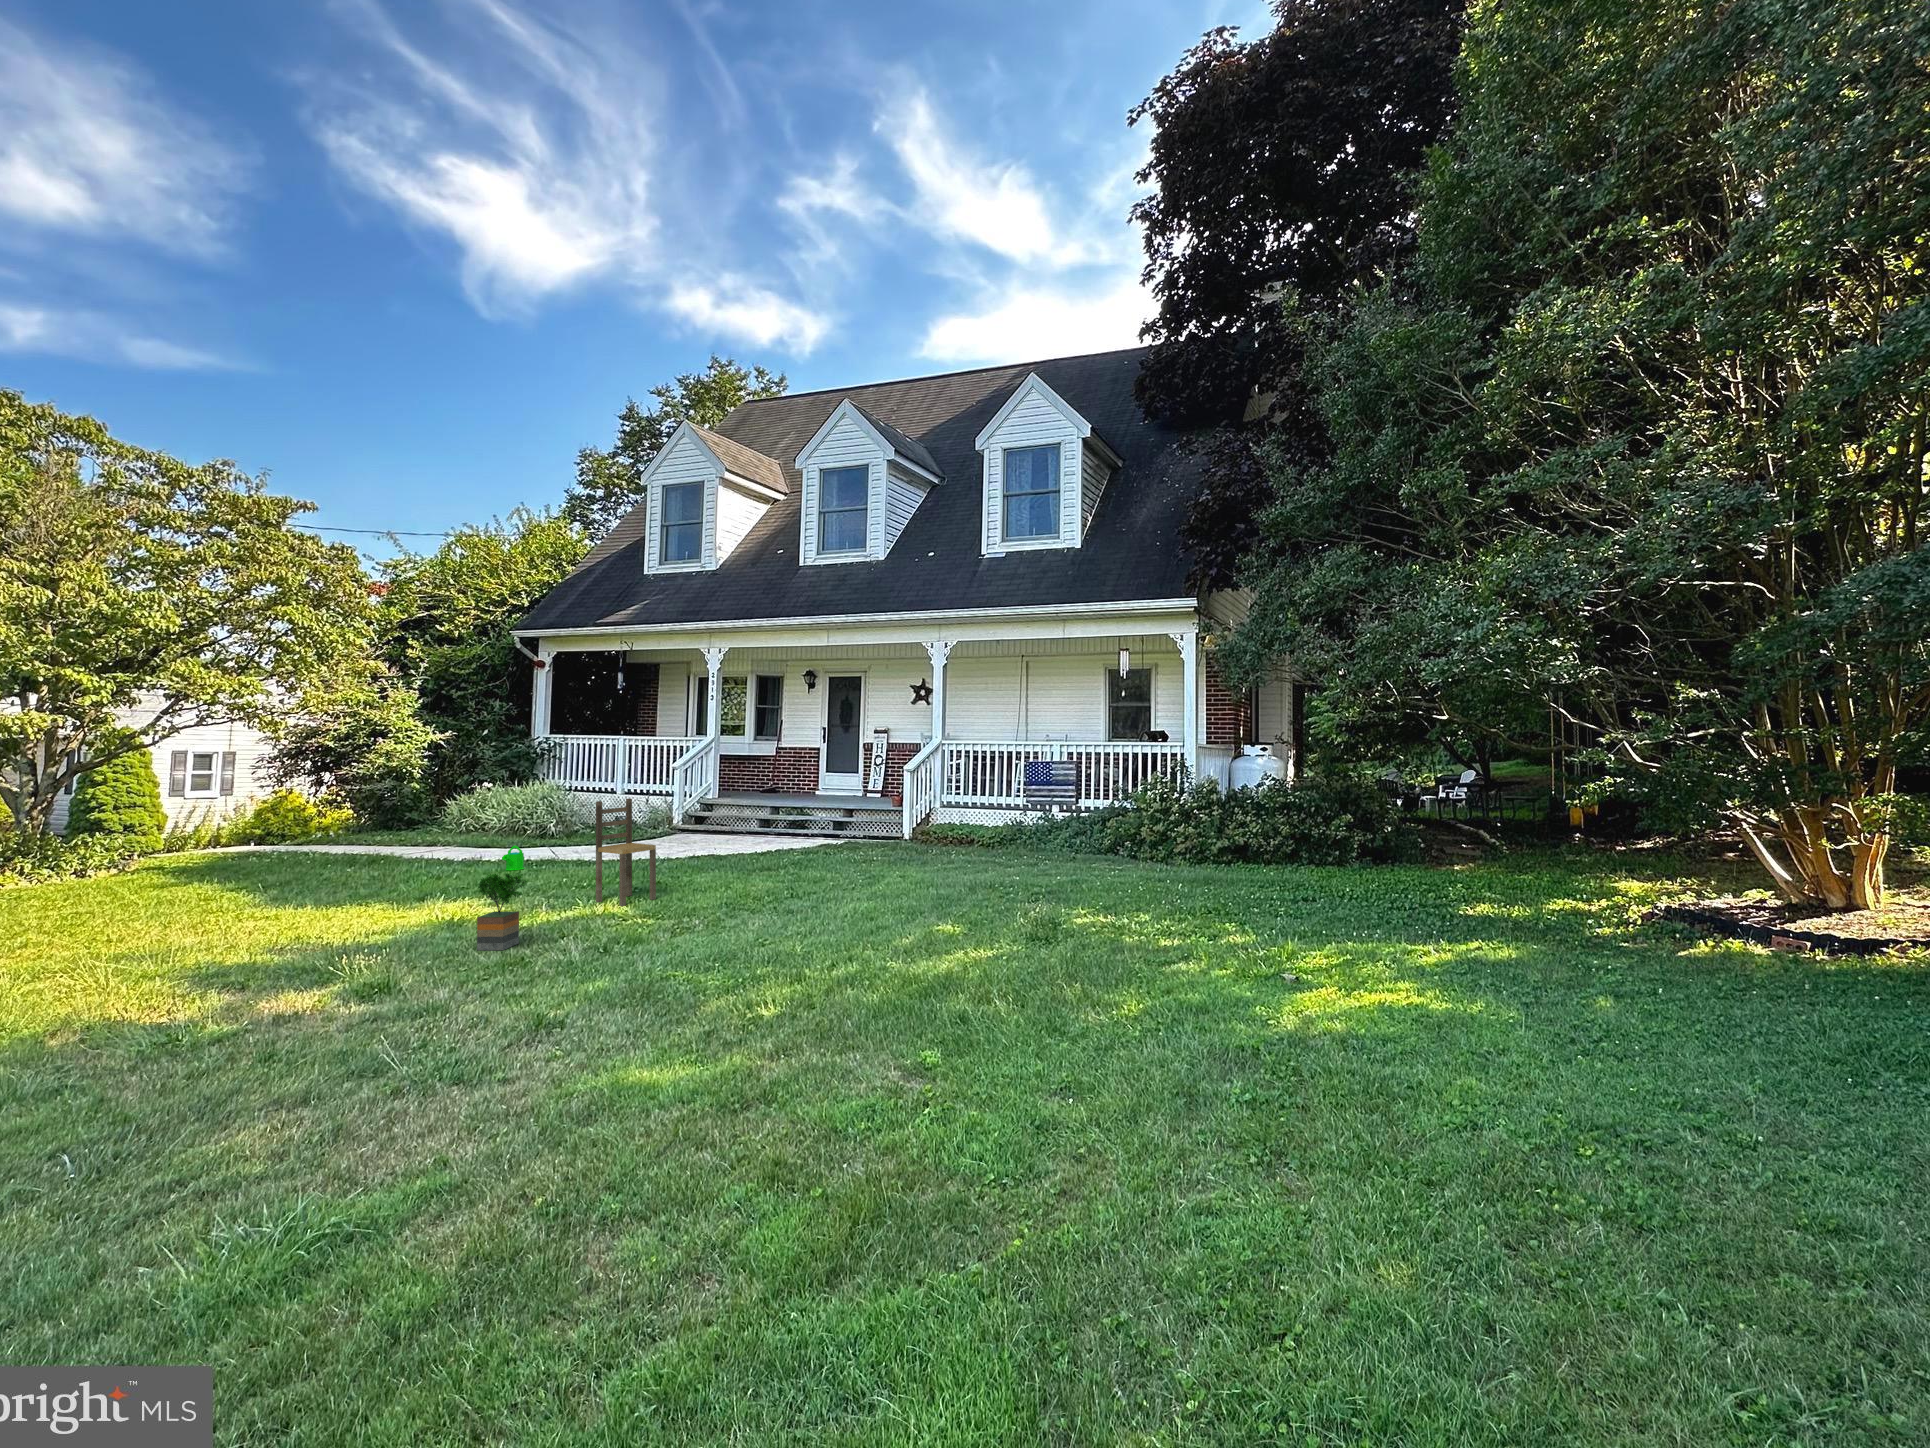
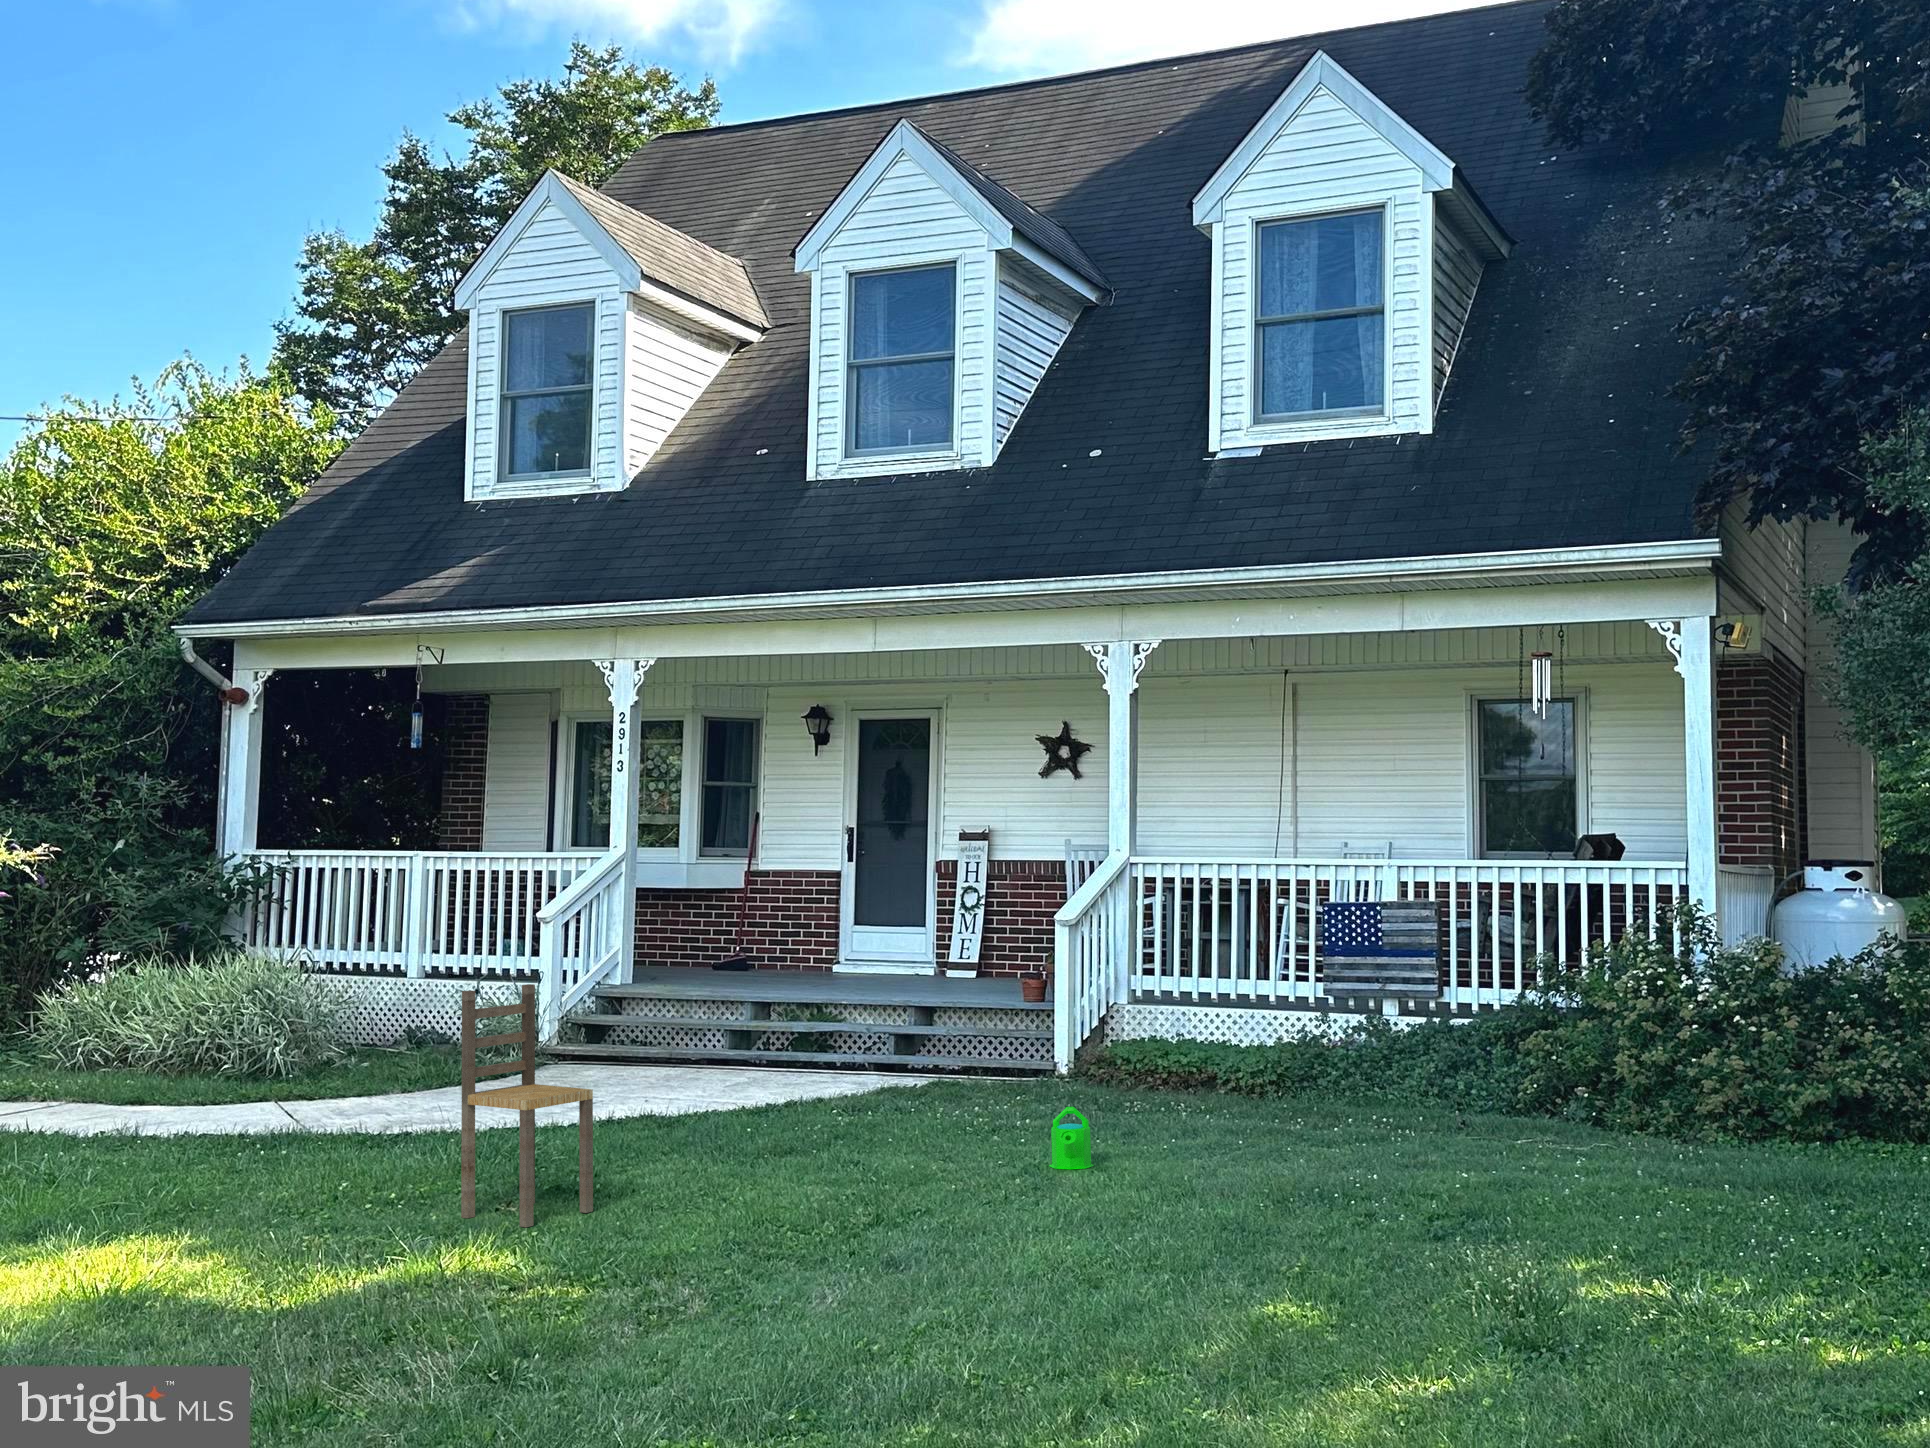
watering can: present [502,845,525,871] -> present [1049,1107,1094,1170]
potted tree: present [477,873,527,950] -> none [248,1152,362,1332]

